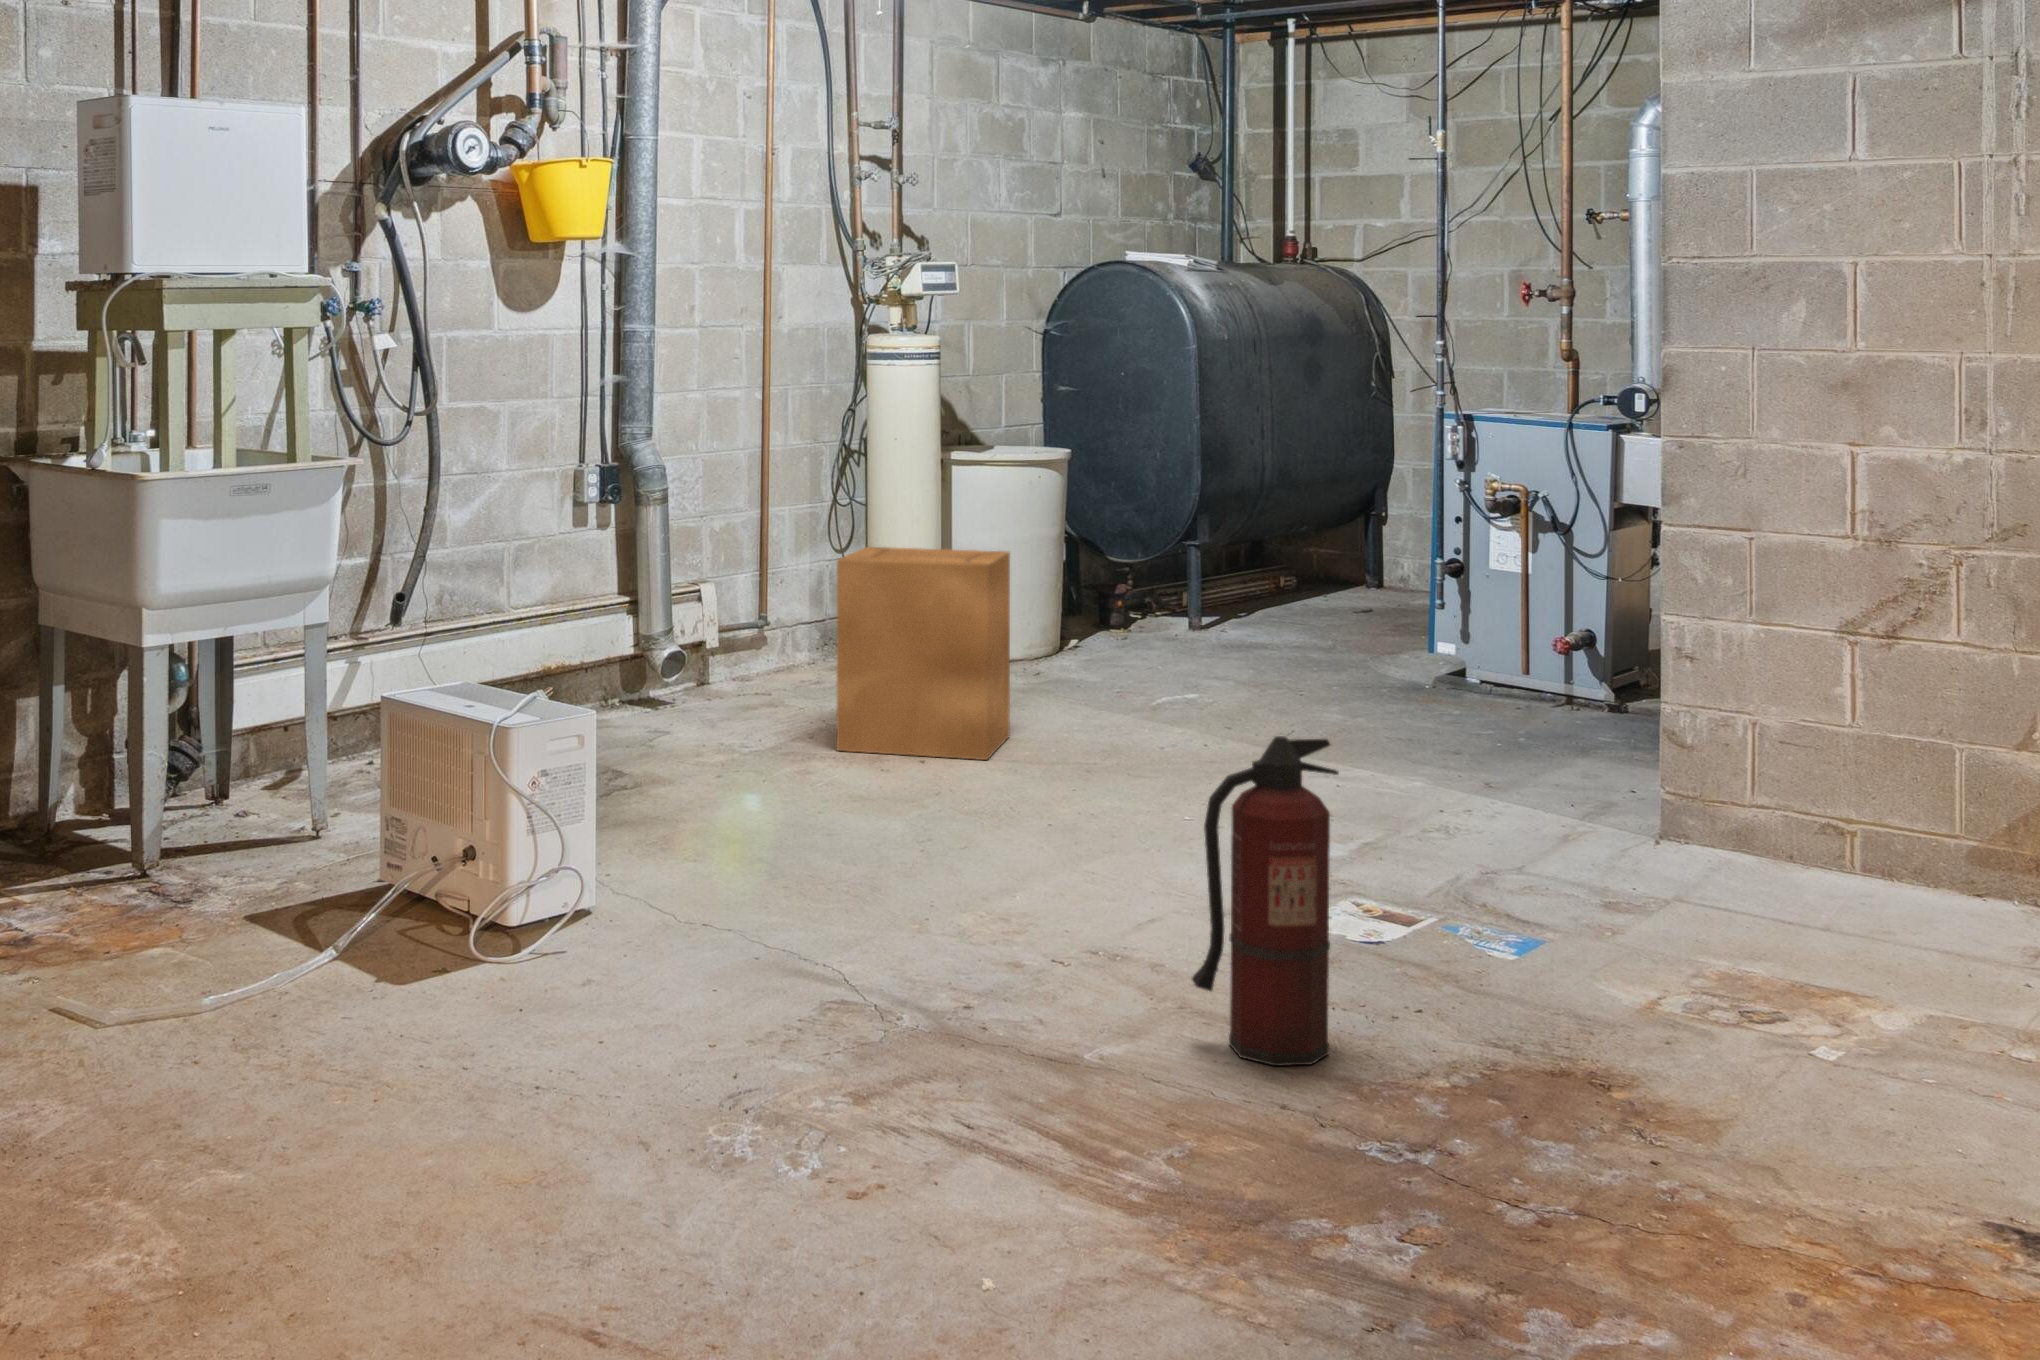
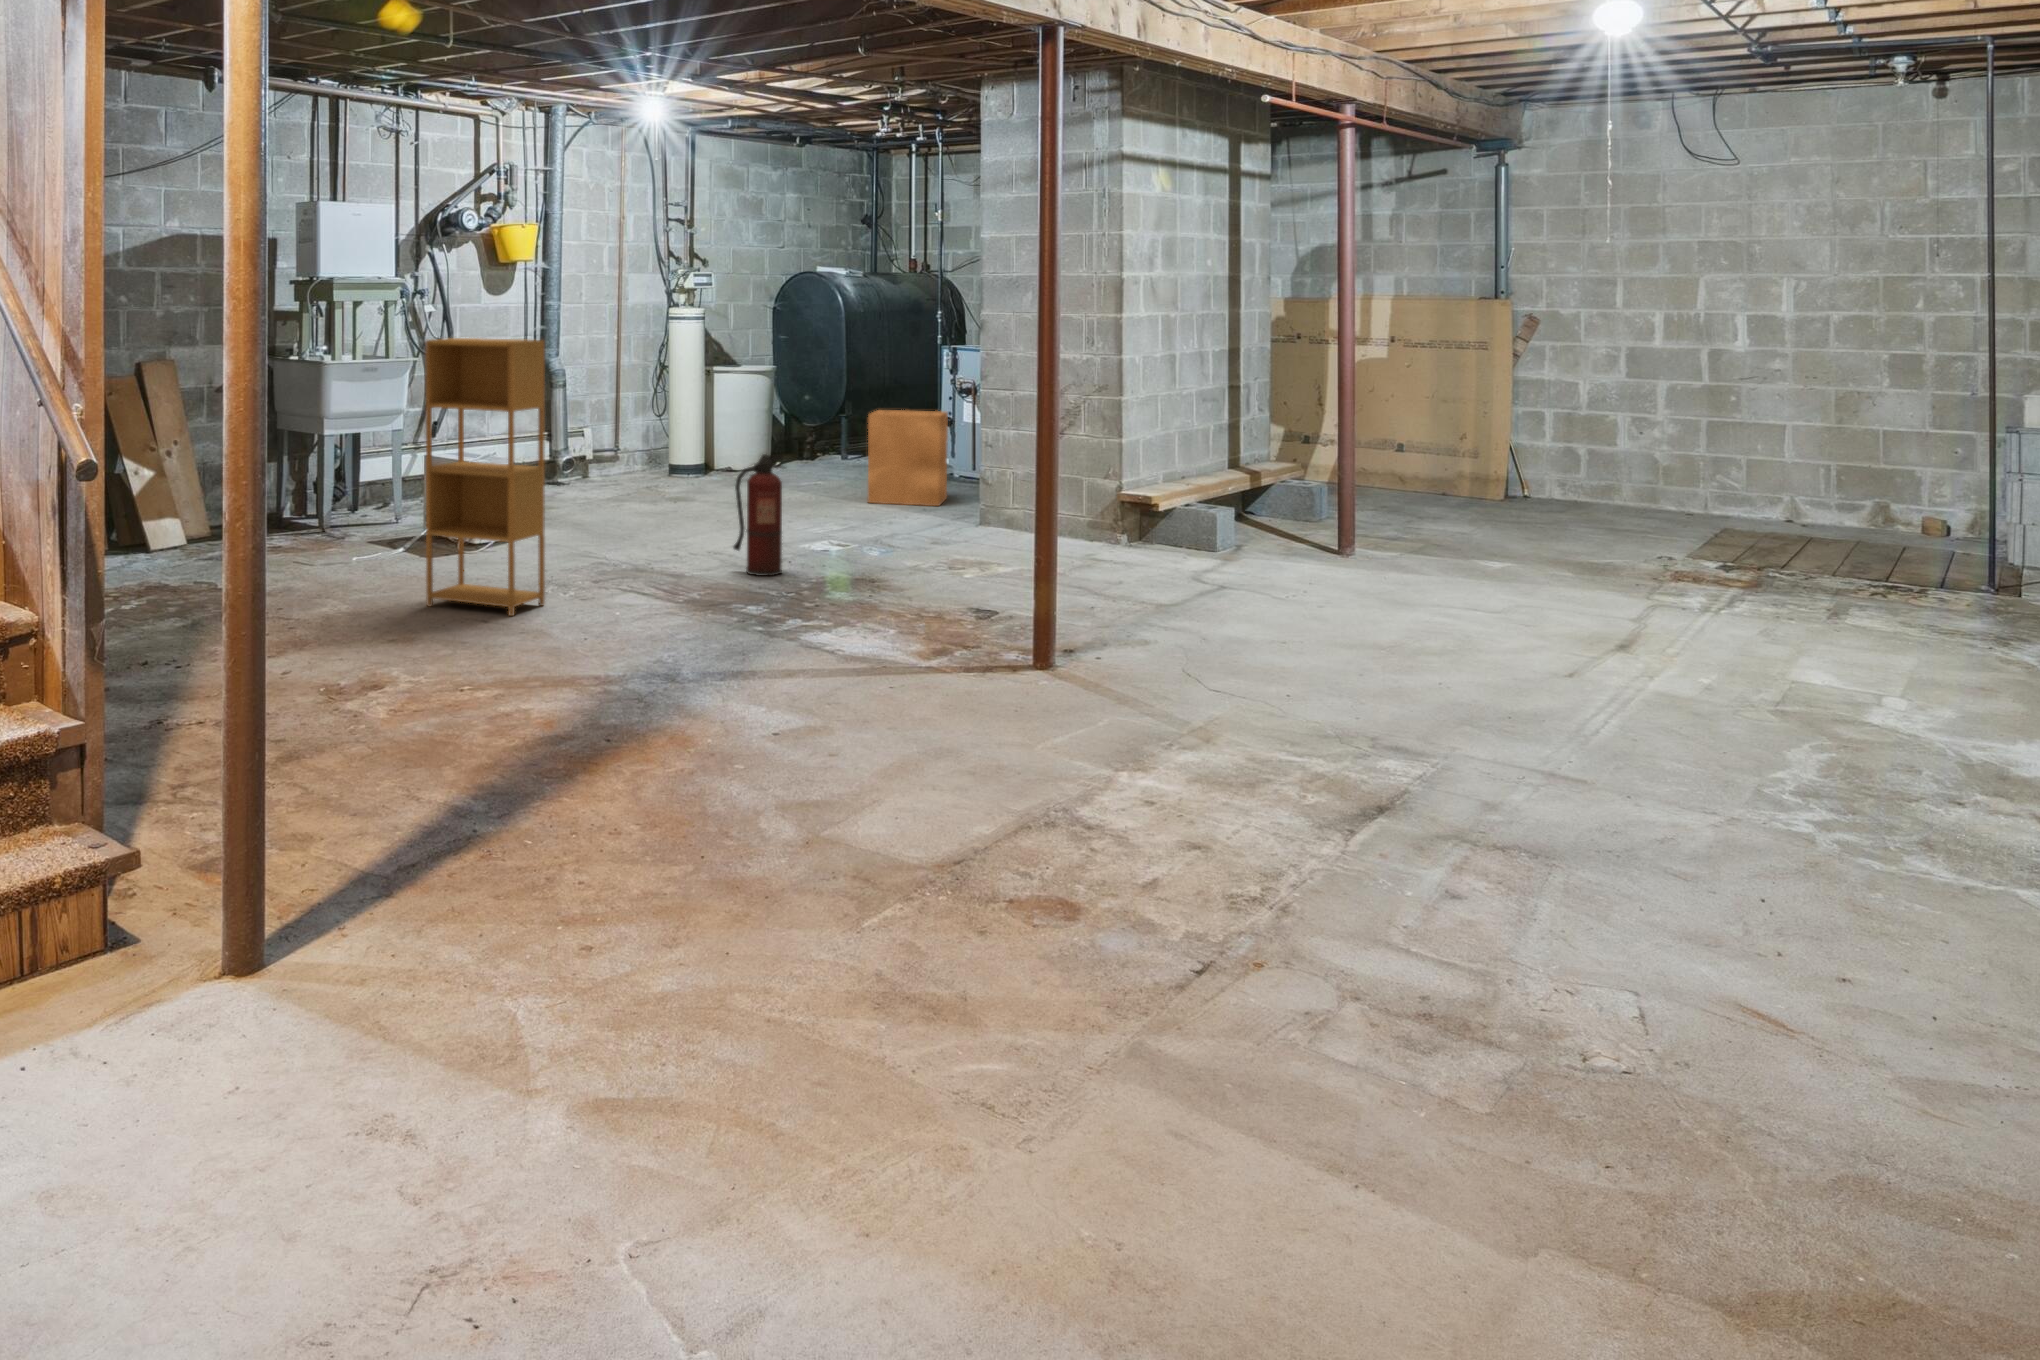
shelving unit: none [384,447,737,1306] -> present [425,338,545,616]
cardboard box: present [837,547,1010,760] -> present [868,410,948,506]

